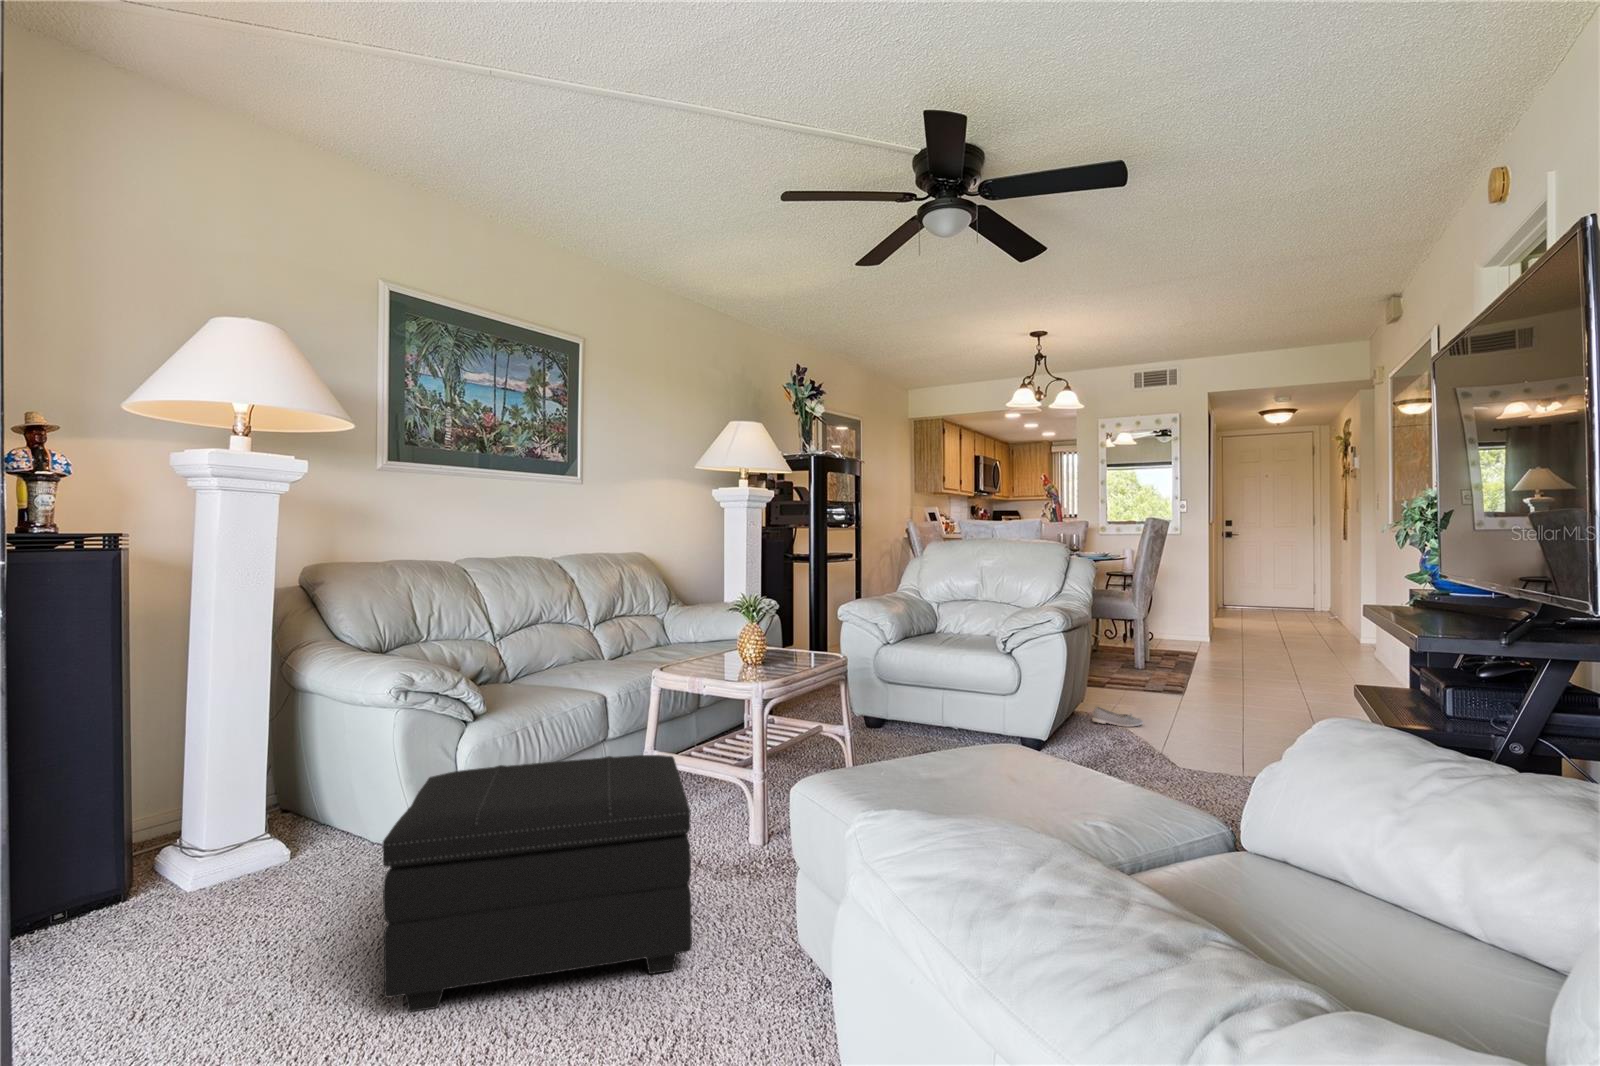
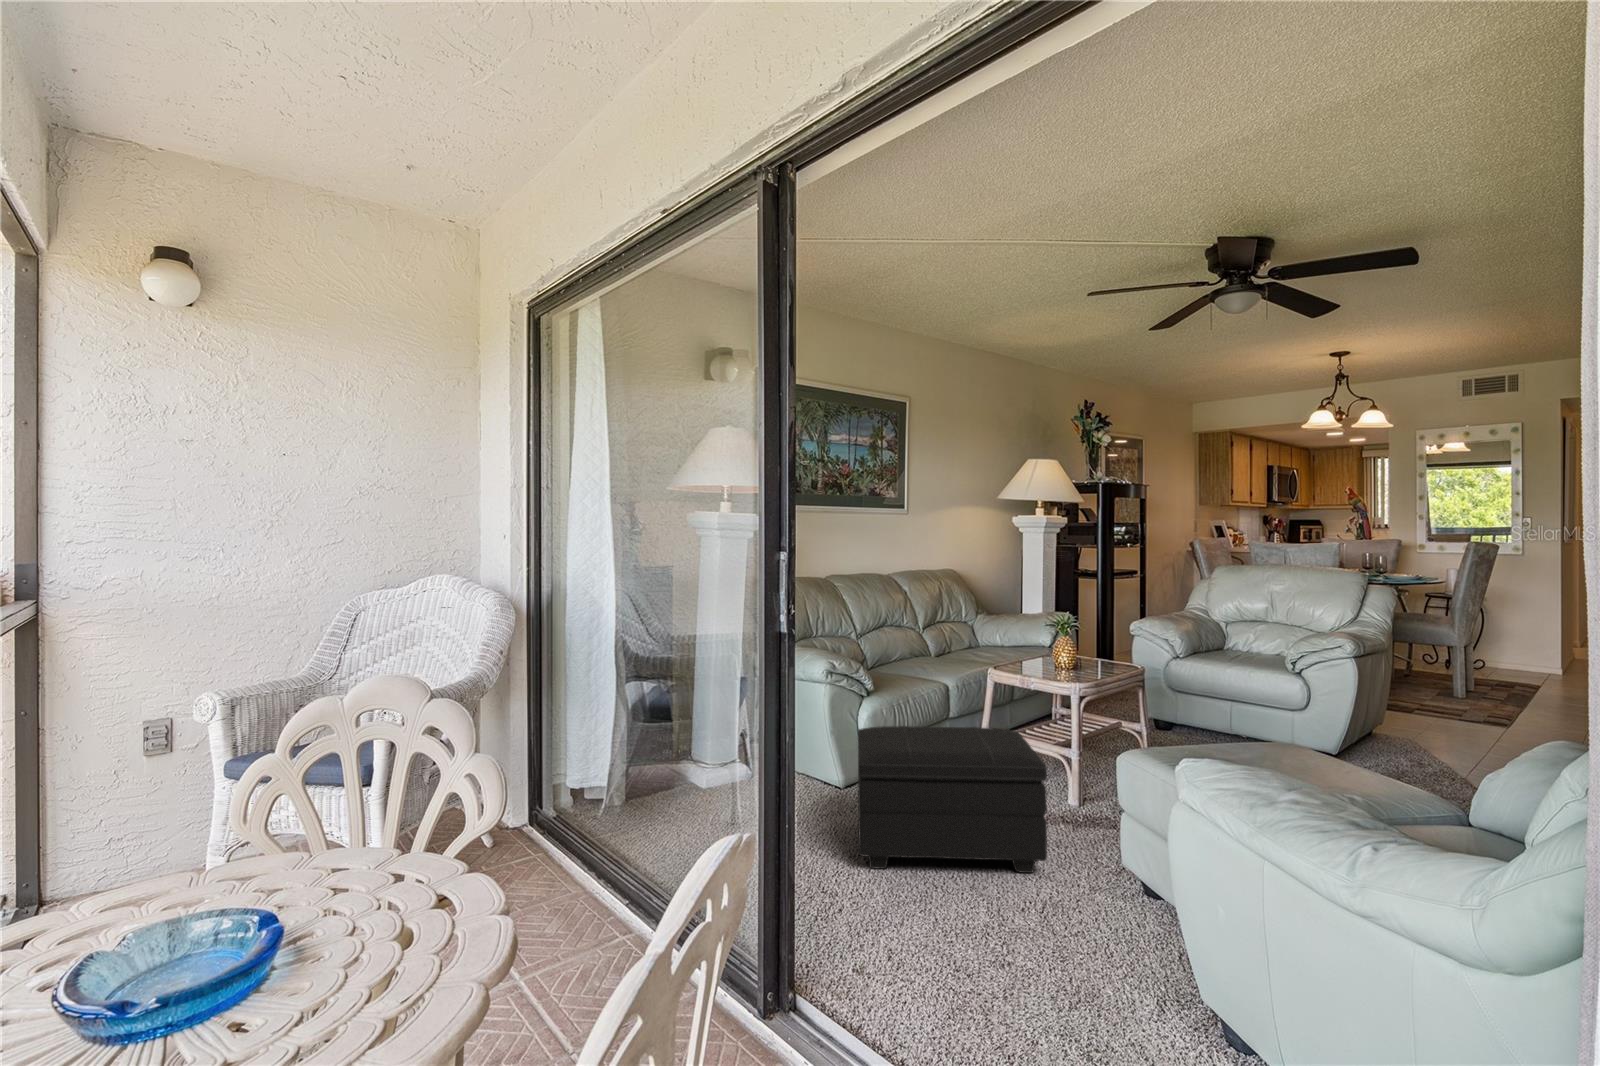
shoe: present [1092,707,1143,727] -> none [1394,730,1455,753]

